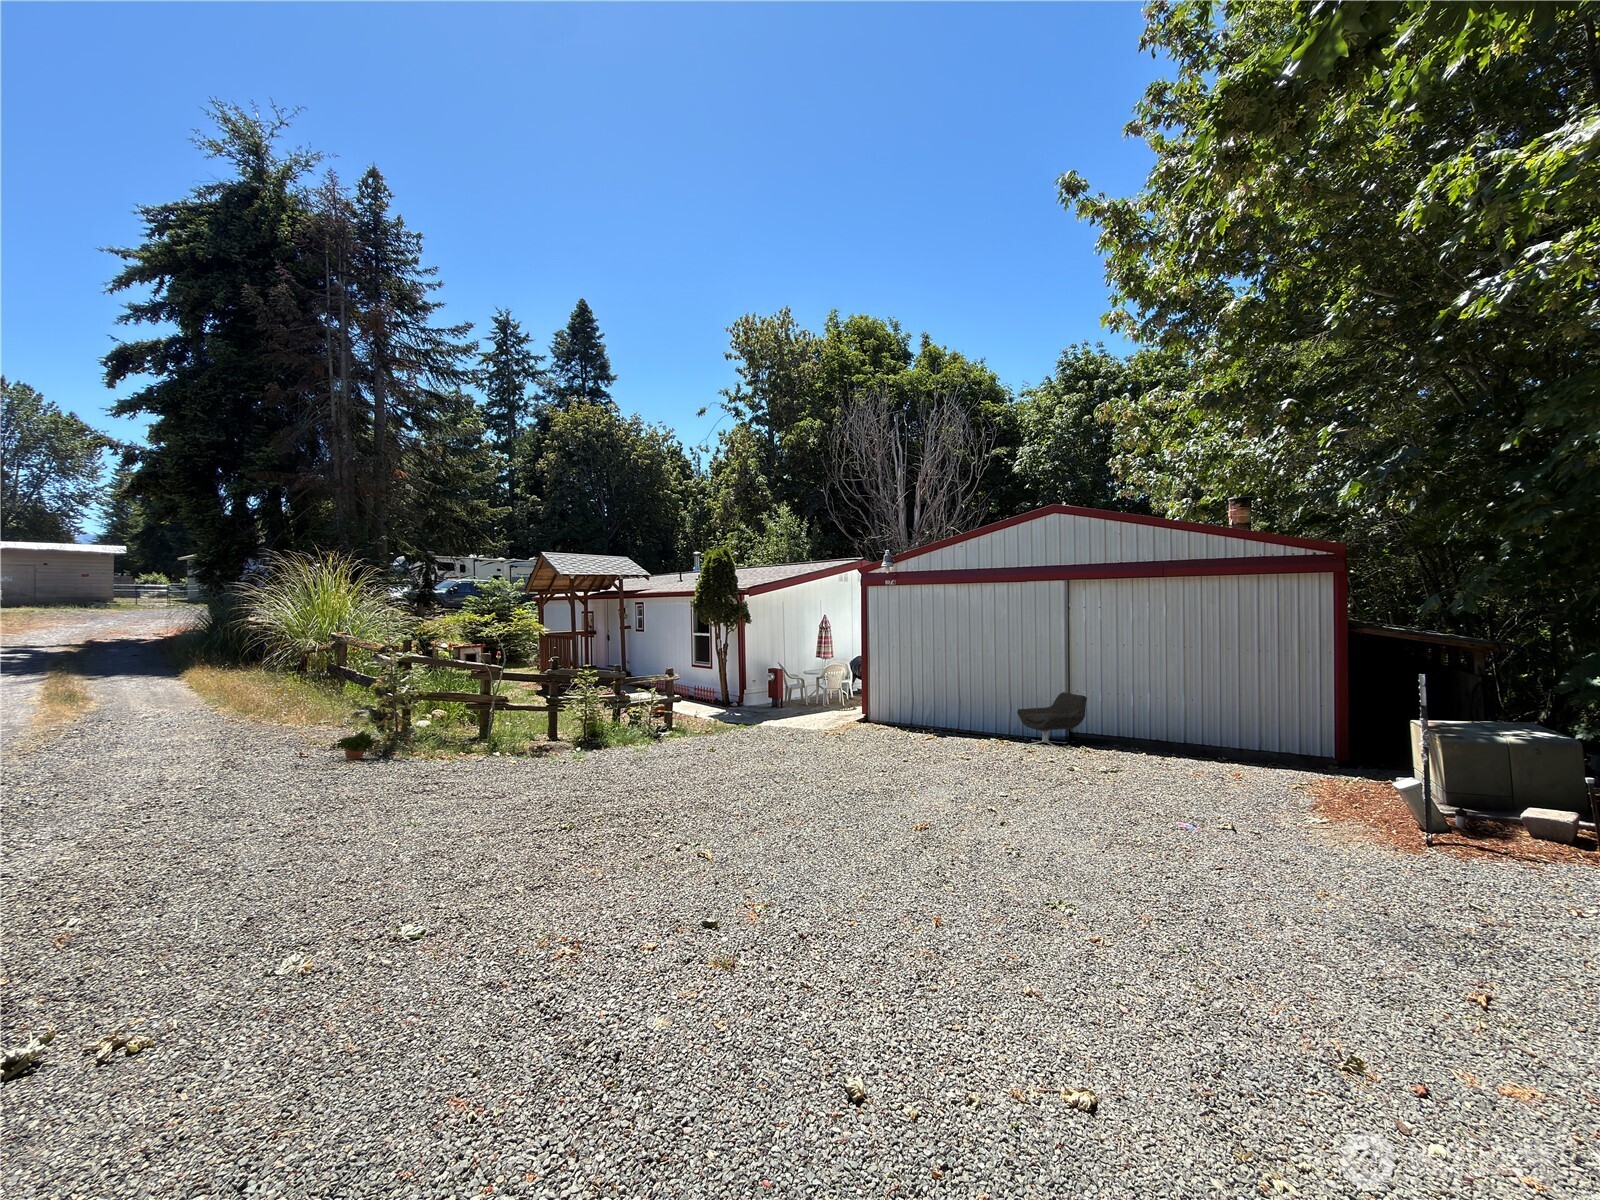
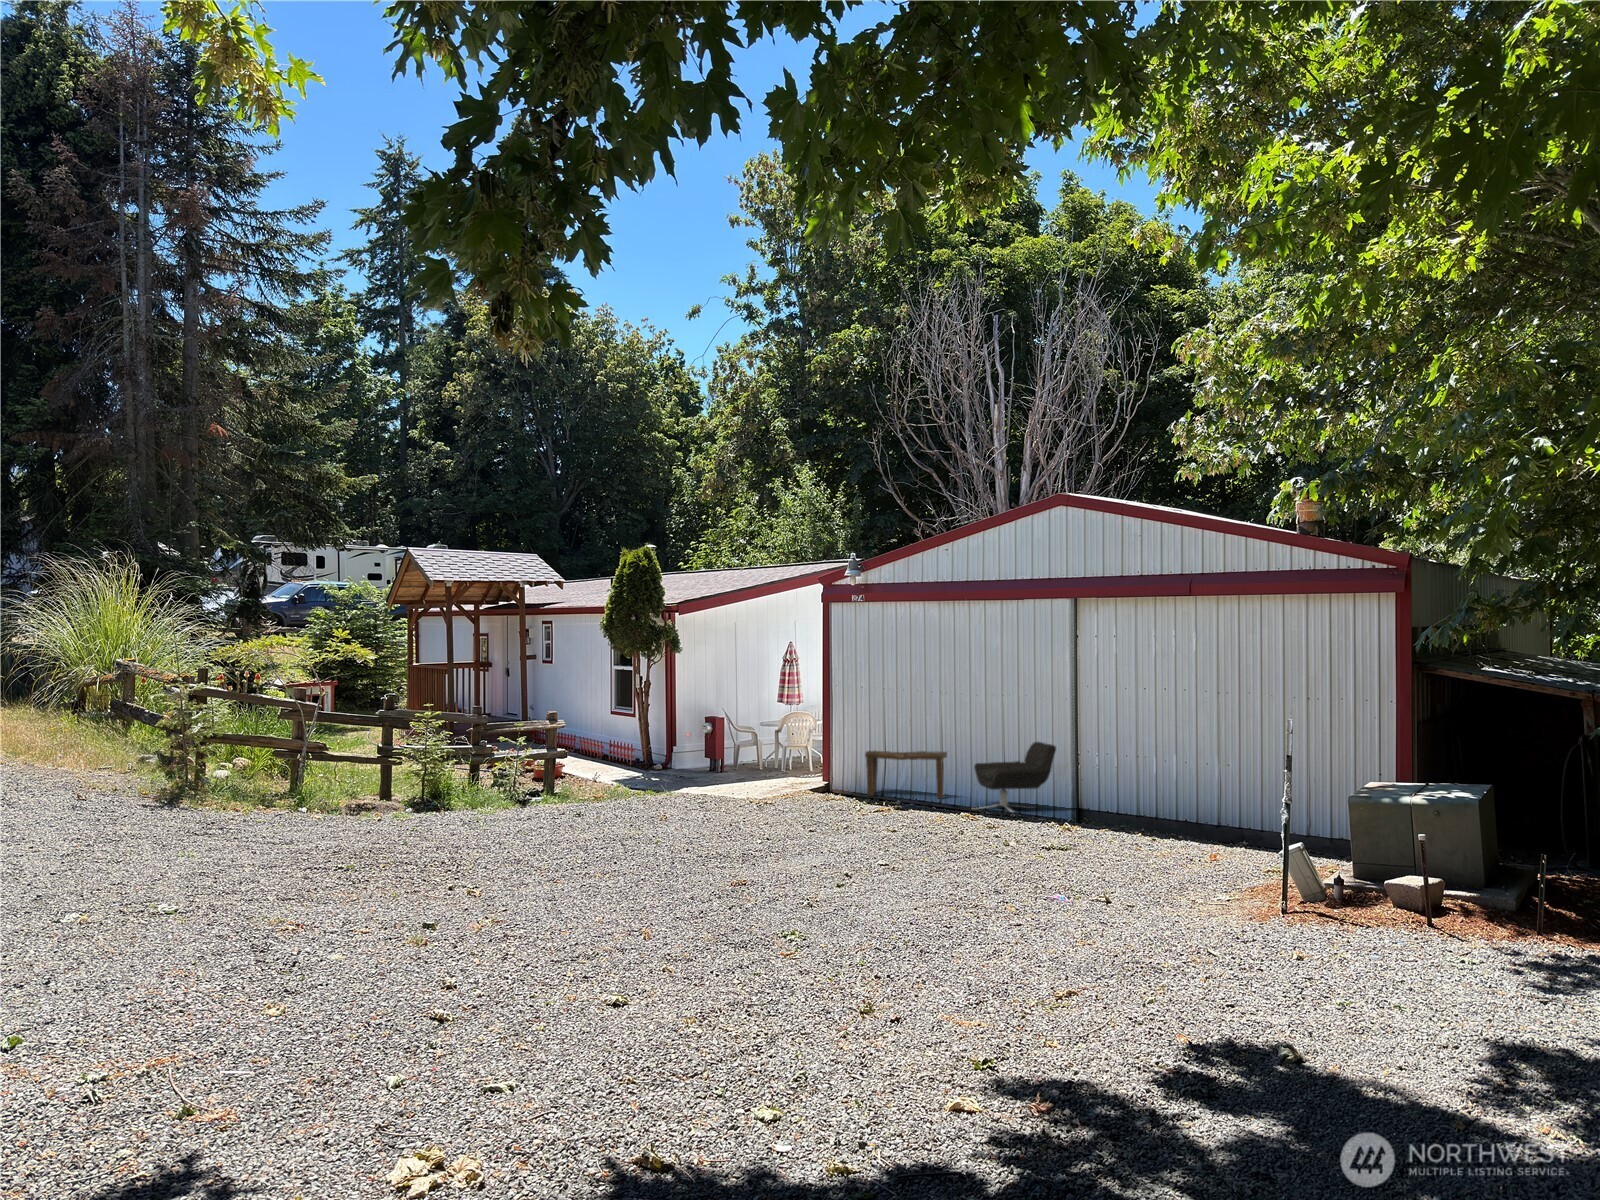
bench: none [924,698,985,735] -> present [865,750,949,799]
potted plant: present [329,731,378,761] -> none [110,777,170,812]

